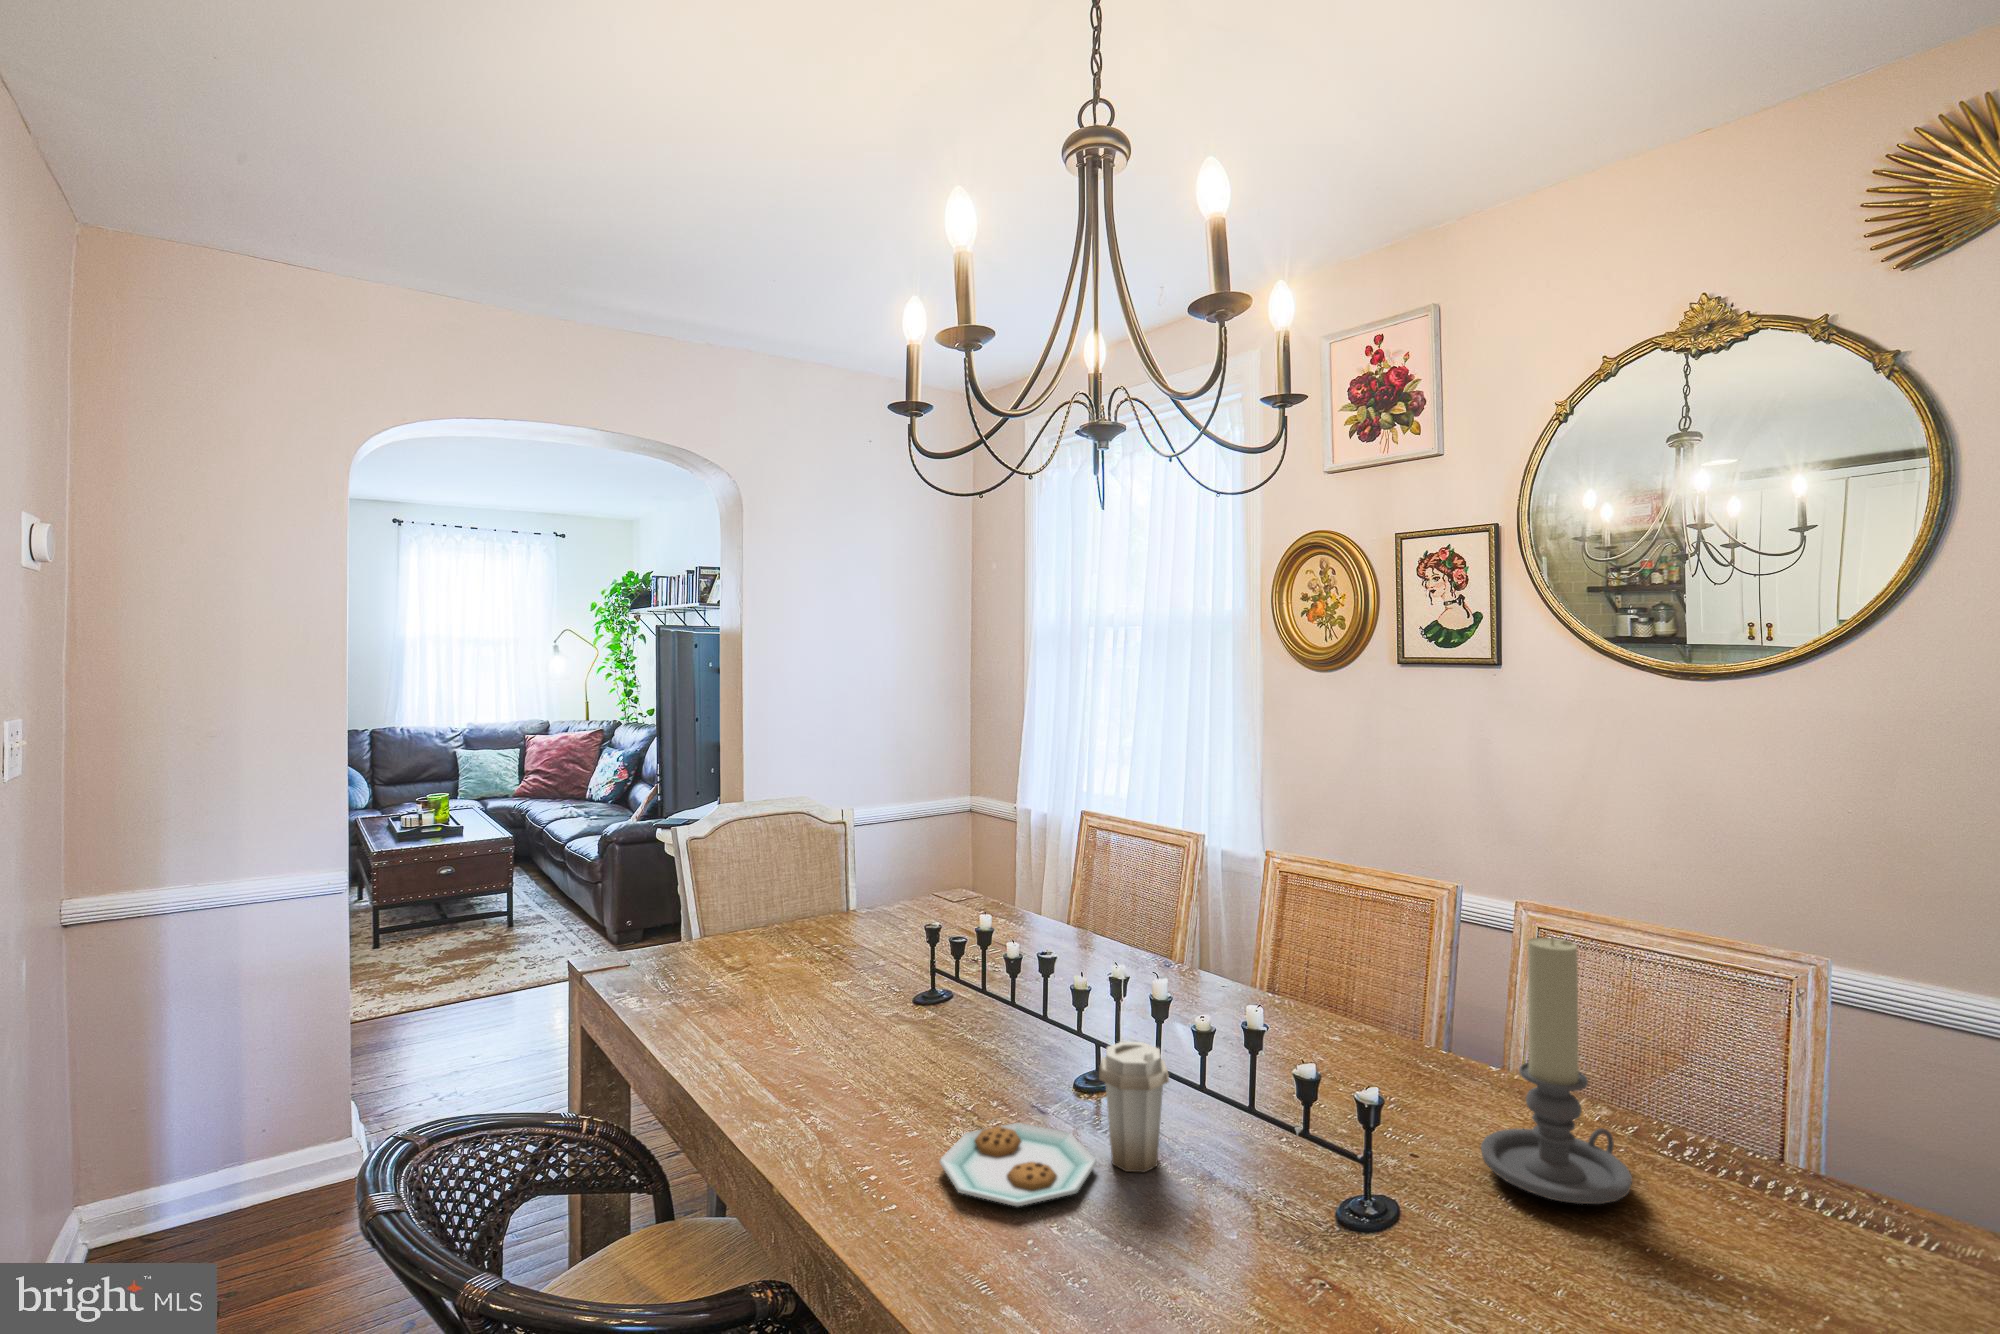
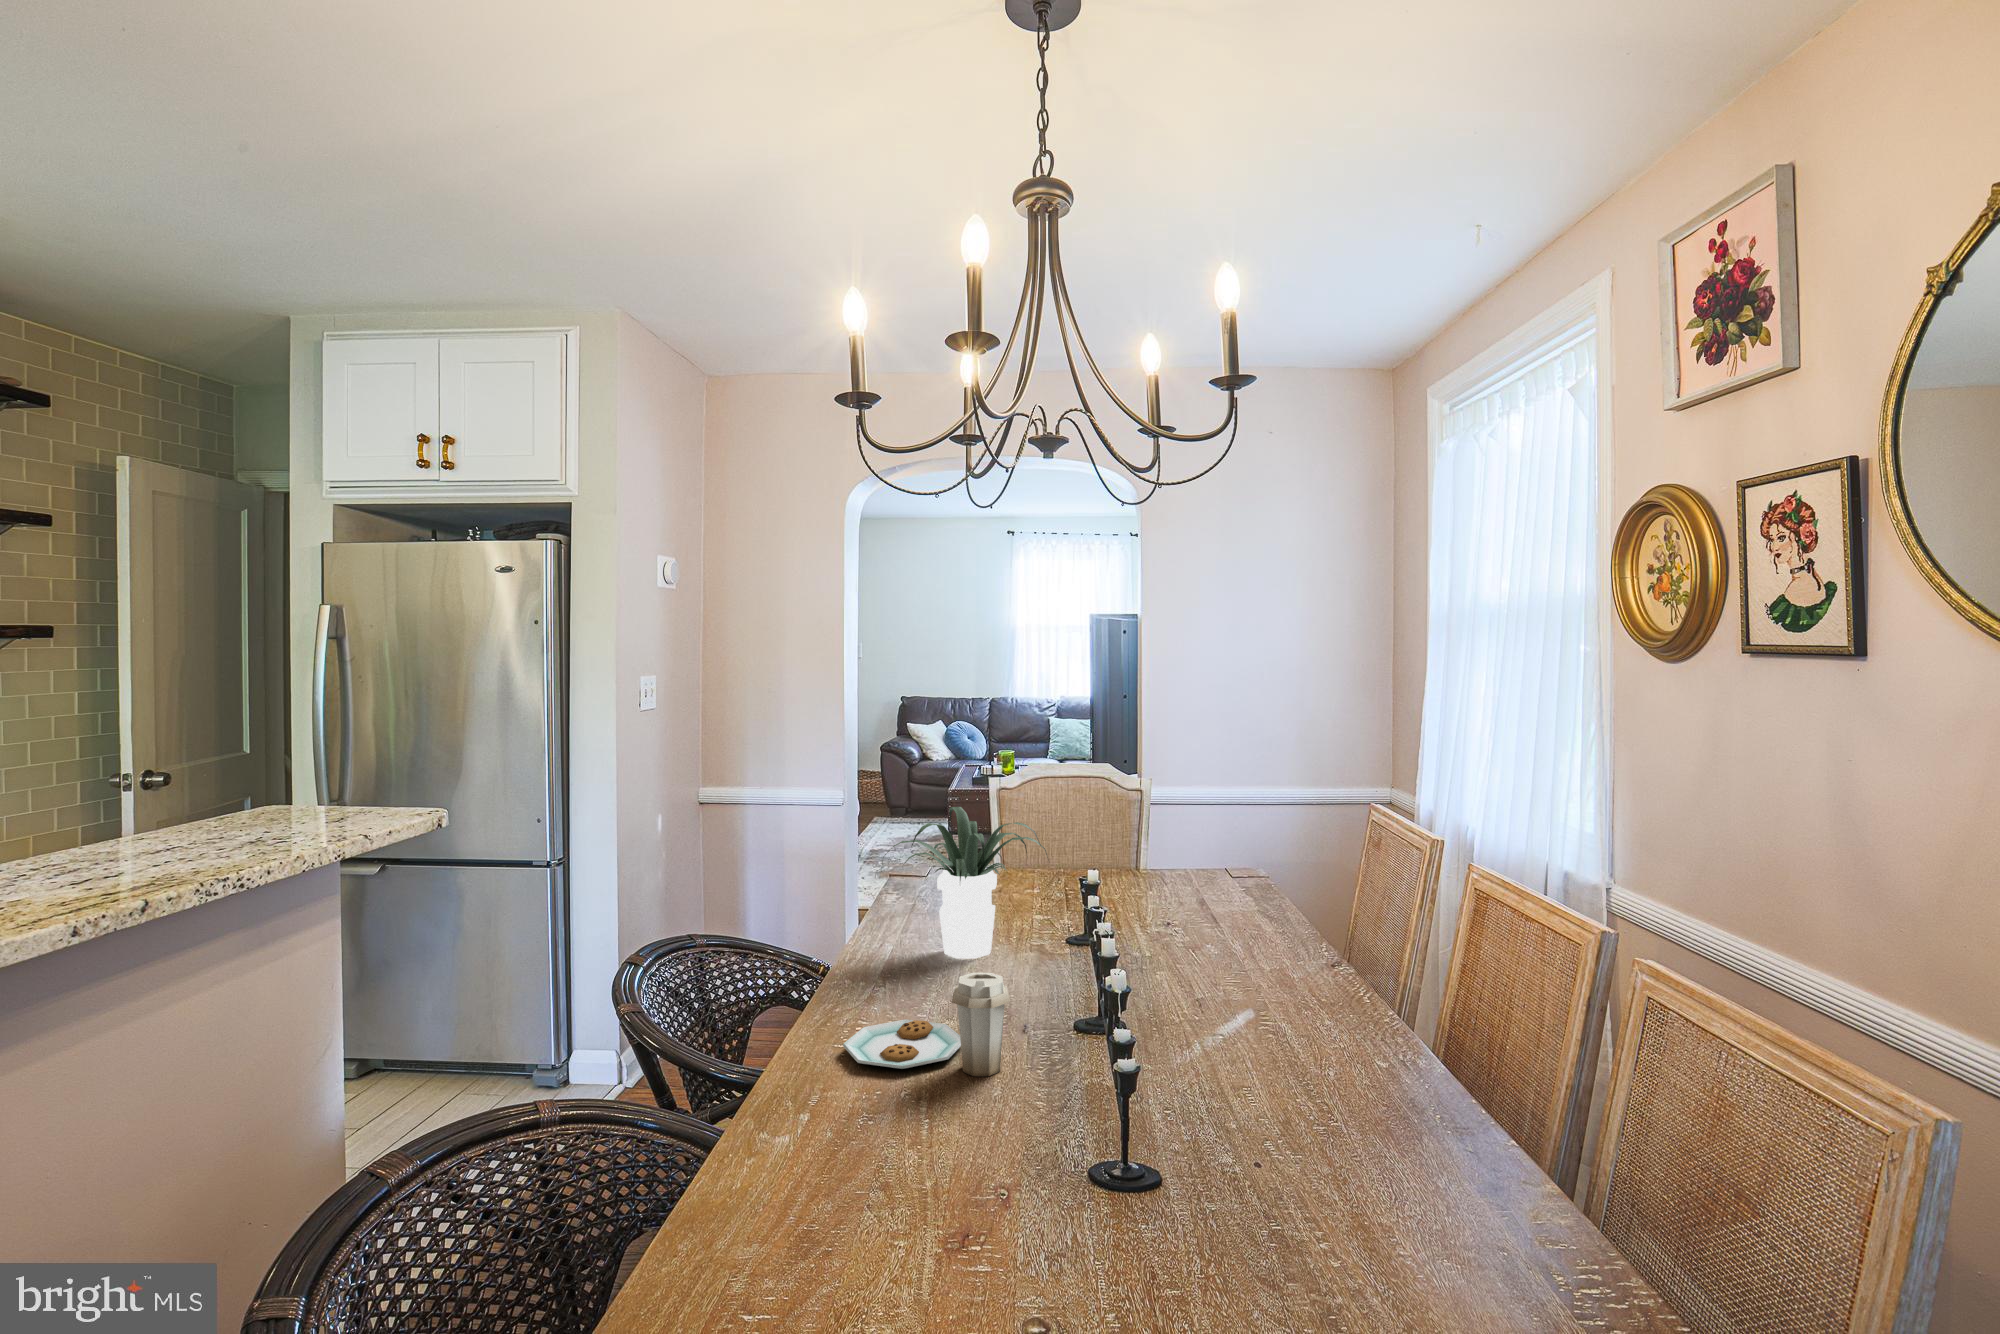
potted plant: none [763,852,961,1042] -> present [883,807,1047,958]
candle holder: present [1481,937,1632,1204] -> none [1194,941,1363,1214]

